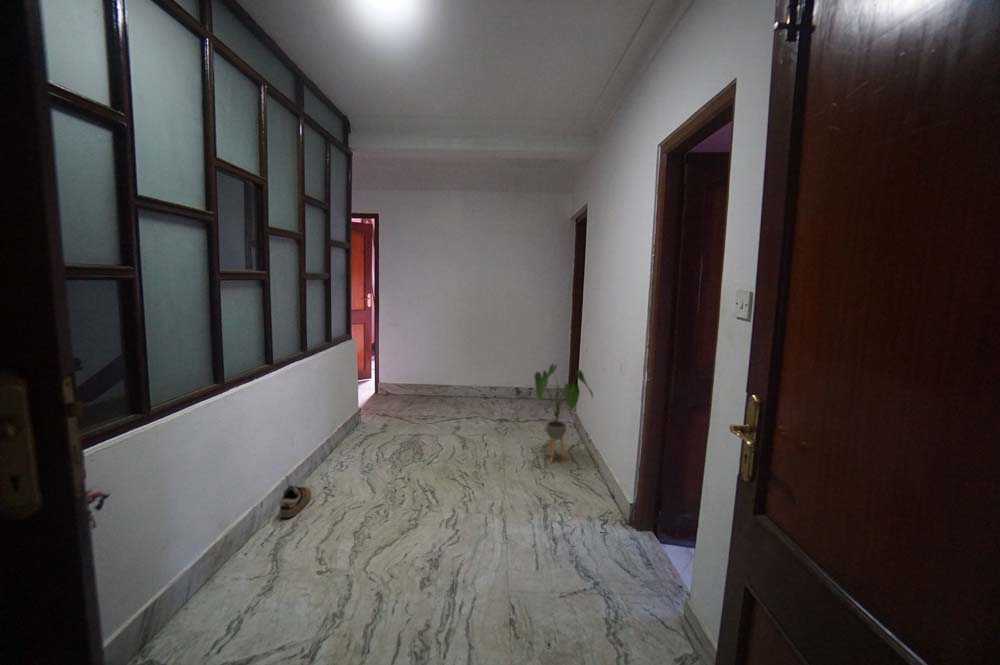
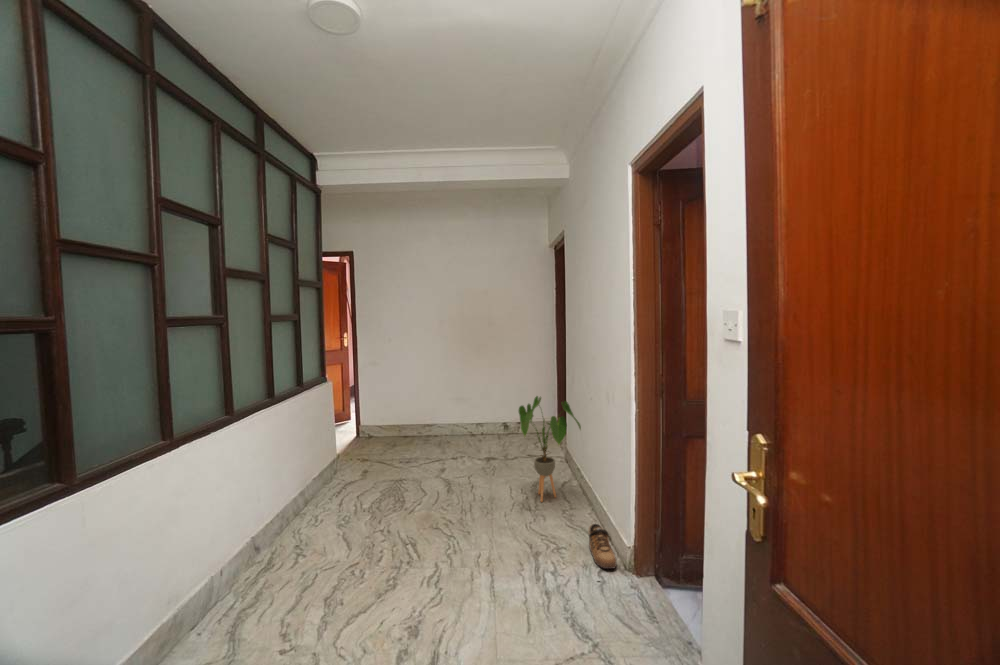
shoe: present [279,486,311,518] -> present [588,521,616,569]

